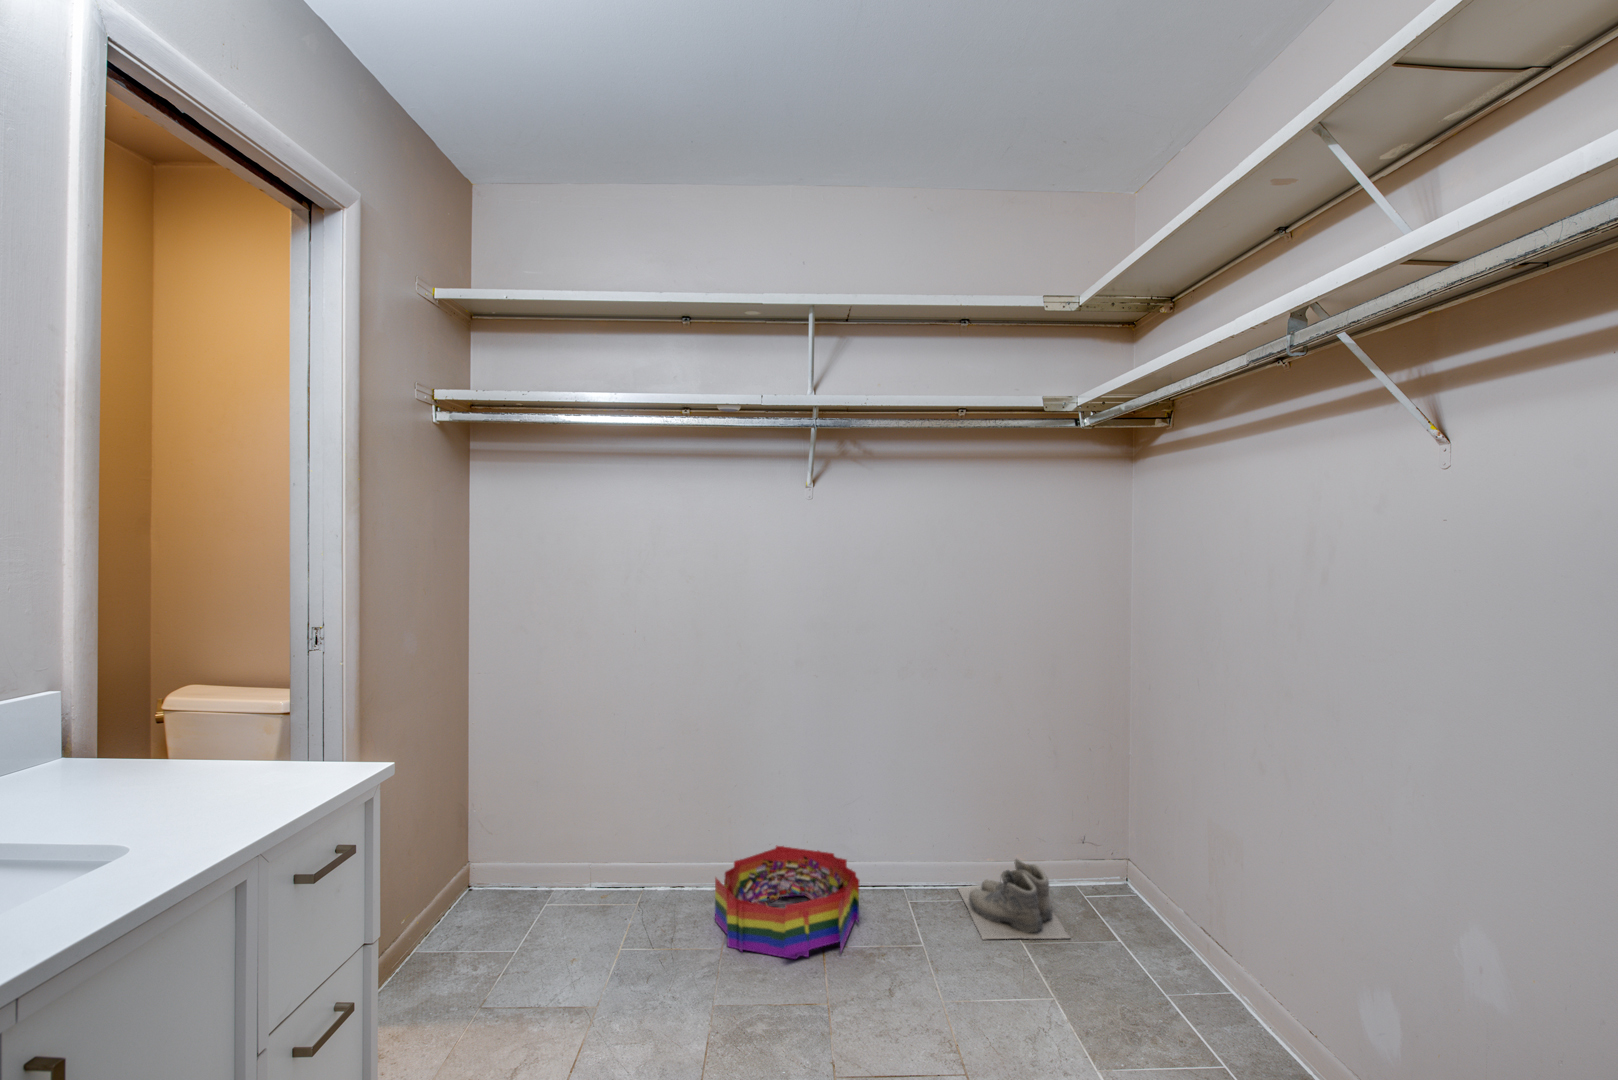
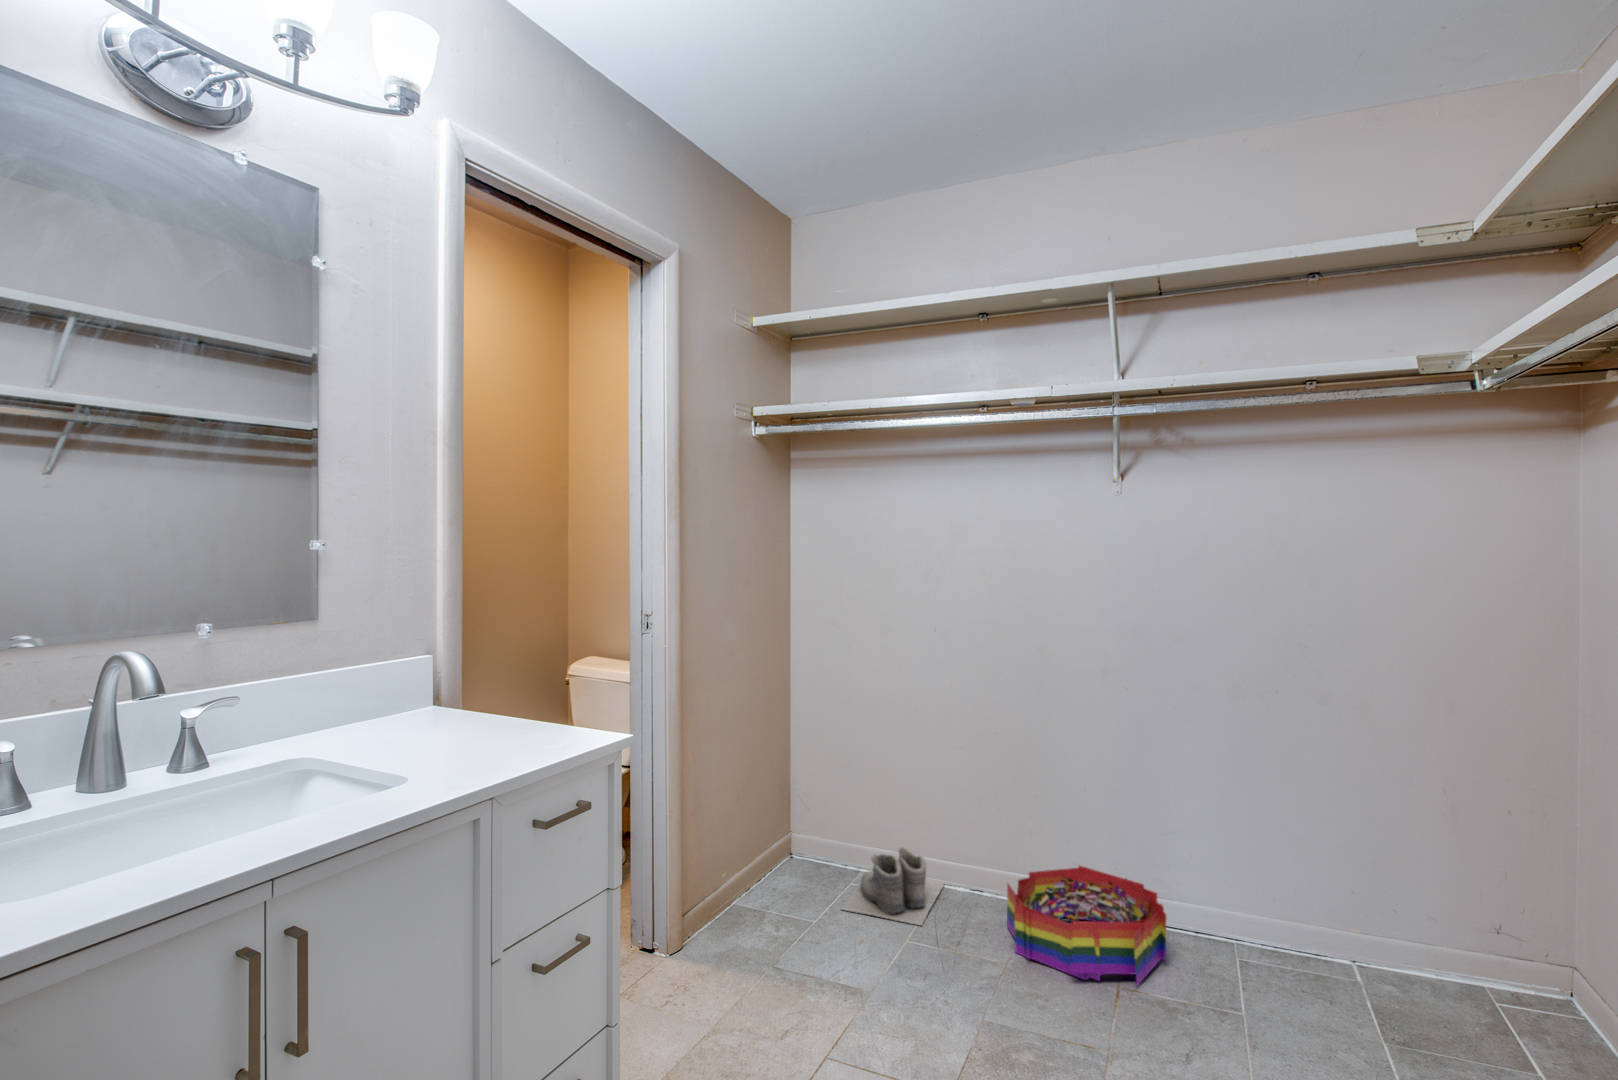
boots: present [958,859,1069,940] -> present [842,848,944,925]

